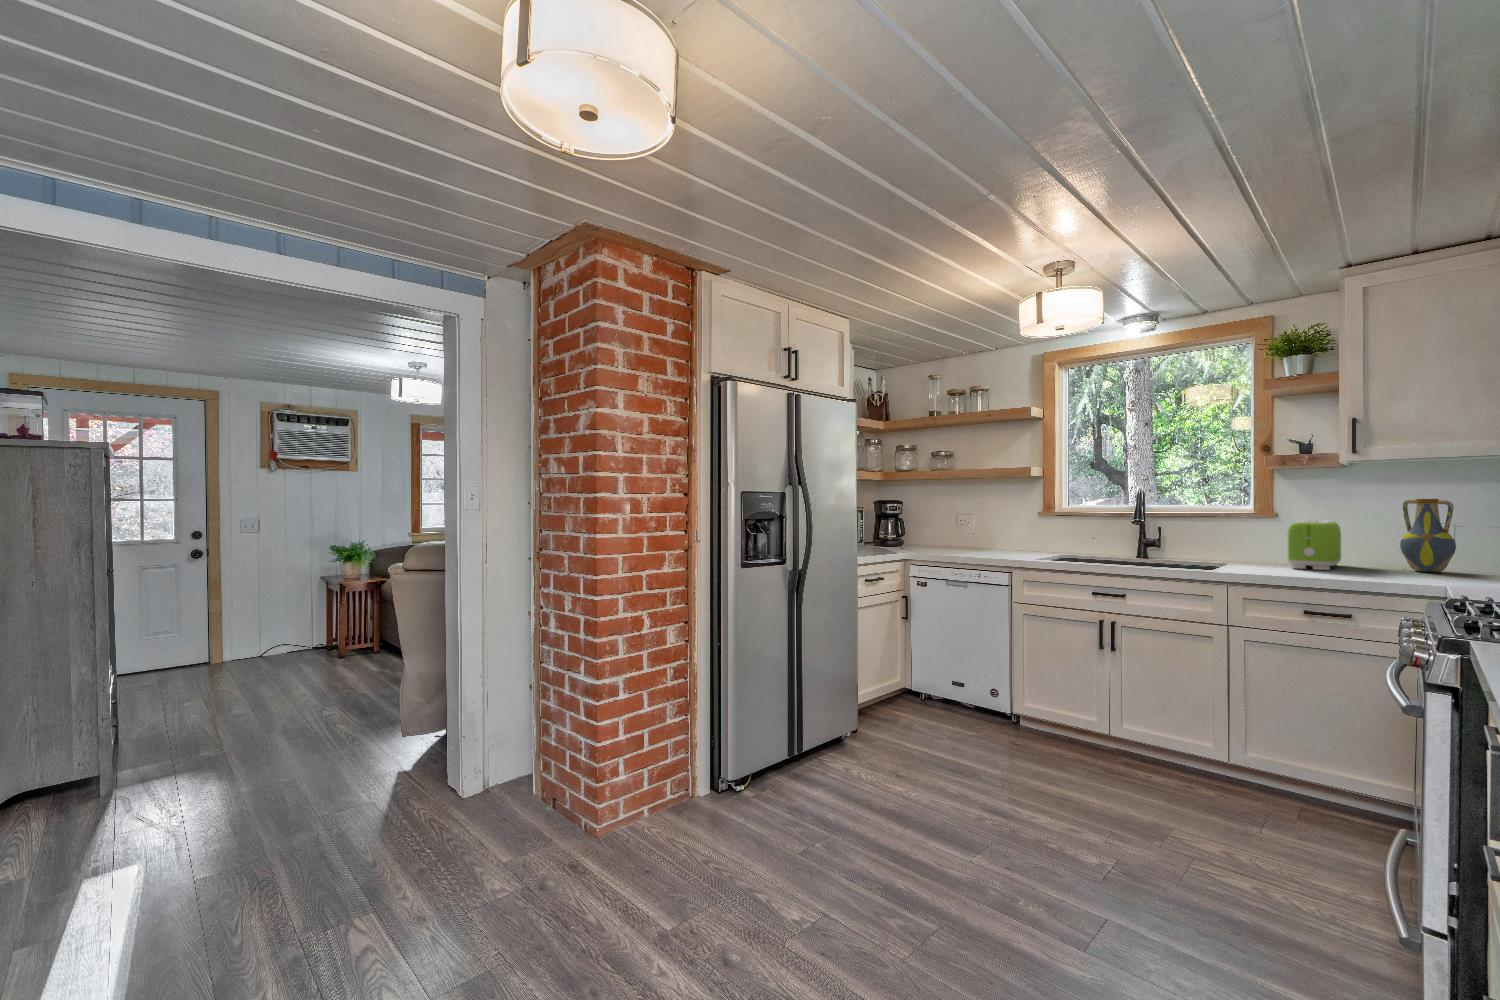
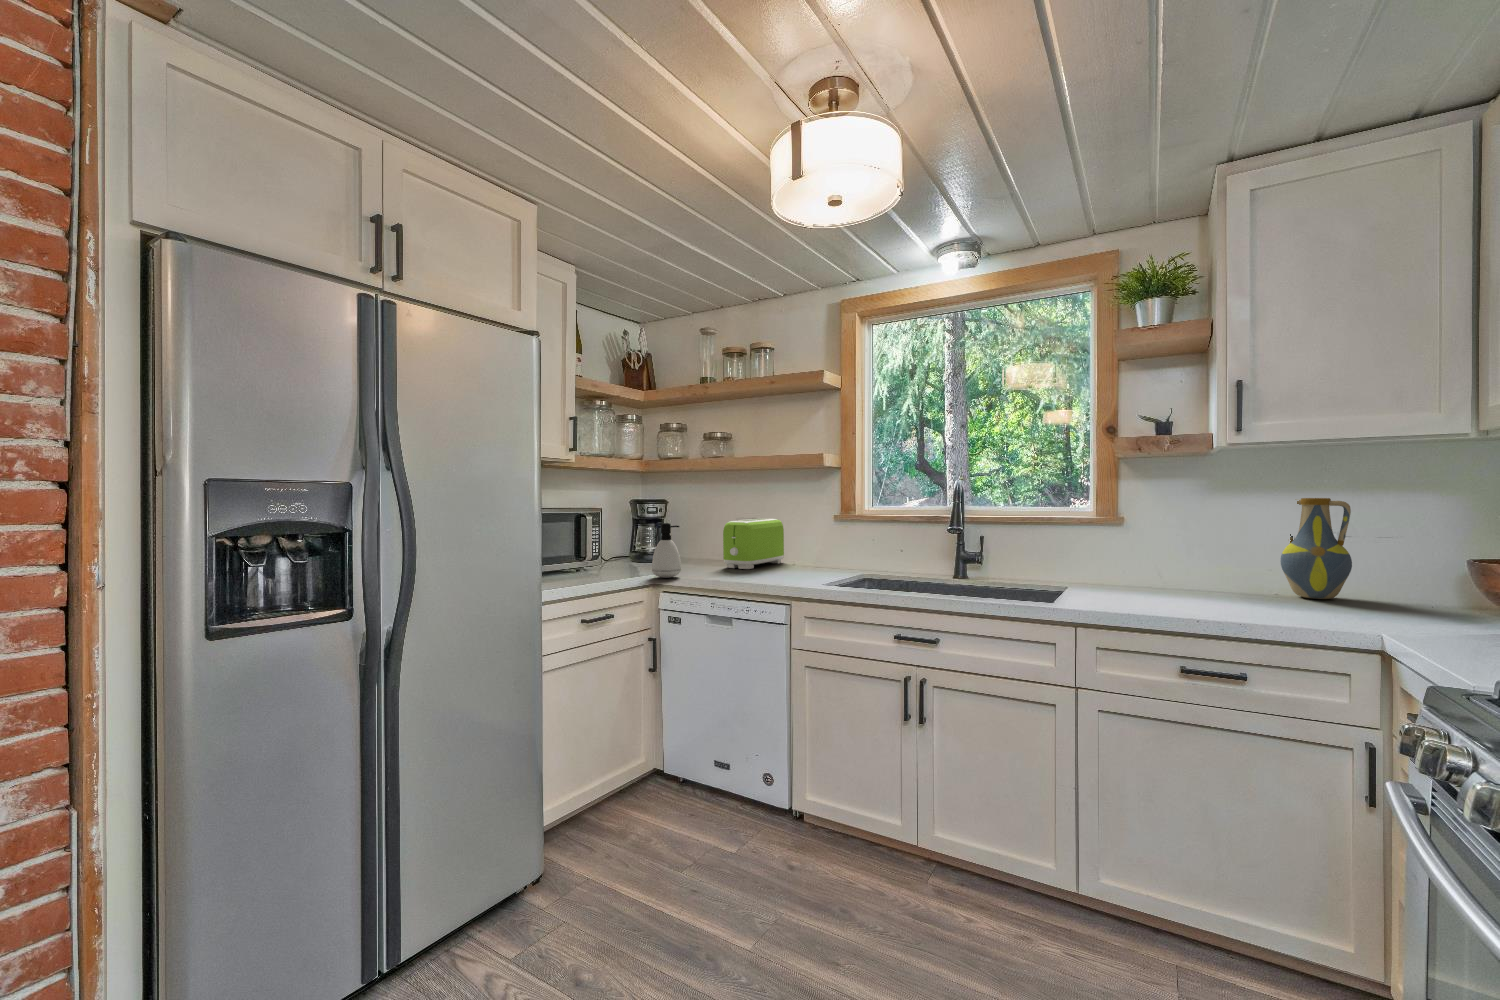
soap dispenser: none [904,516,925,554] -> present [652,523,681,578]
toaster: present [1288,520,1341,570] -> present [723,518,784,569]

